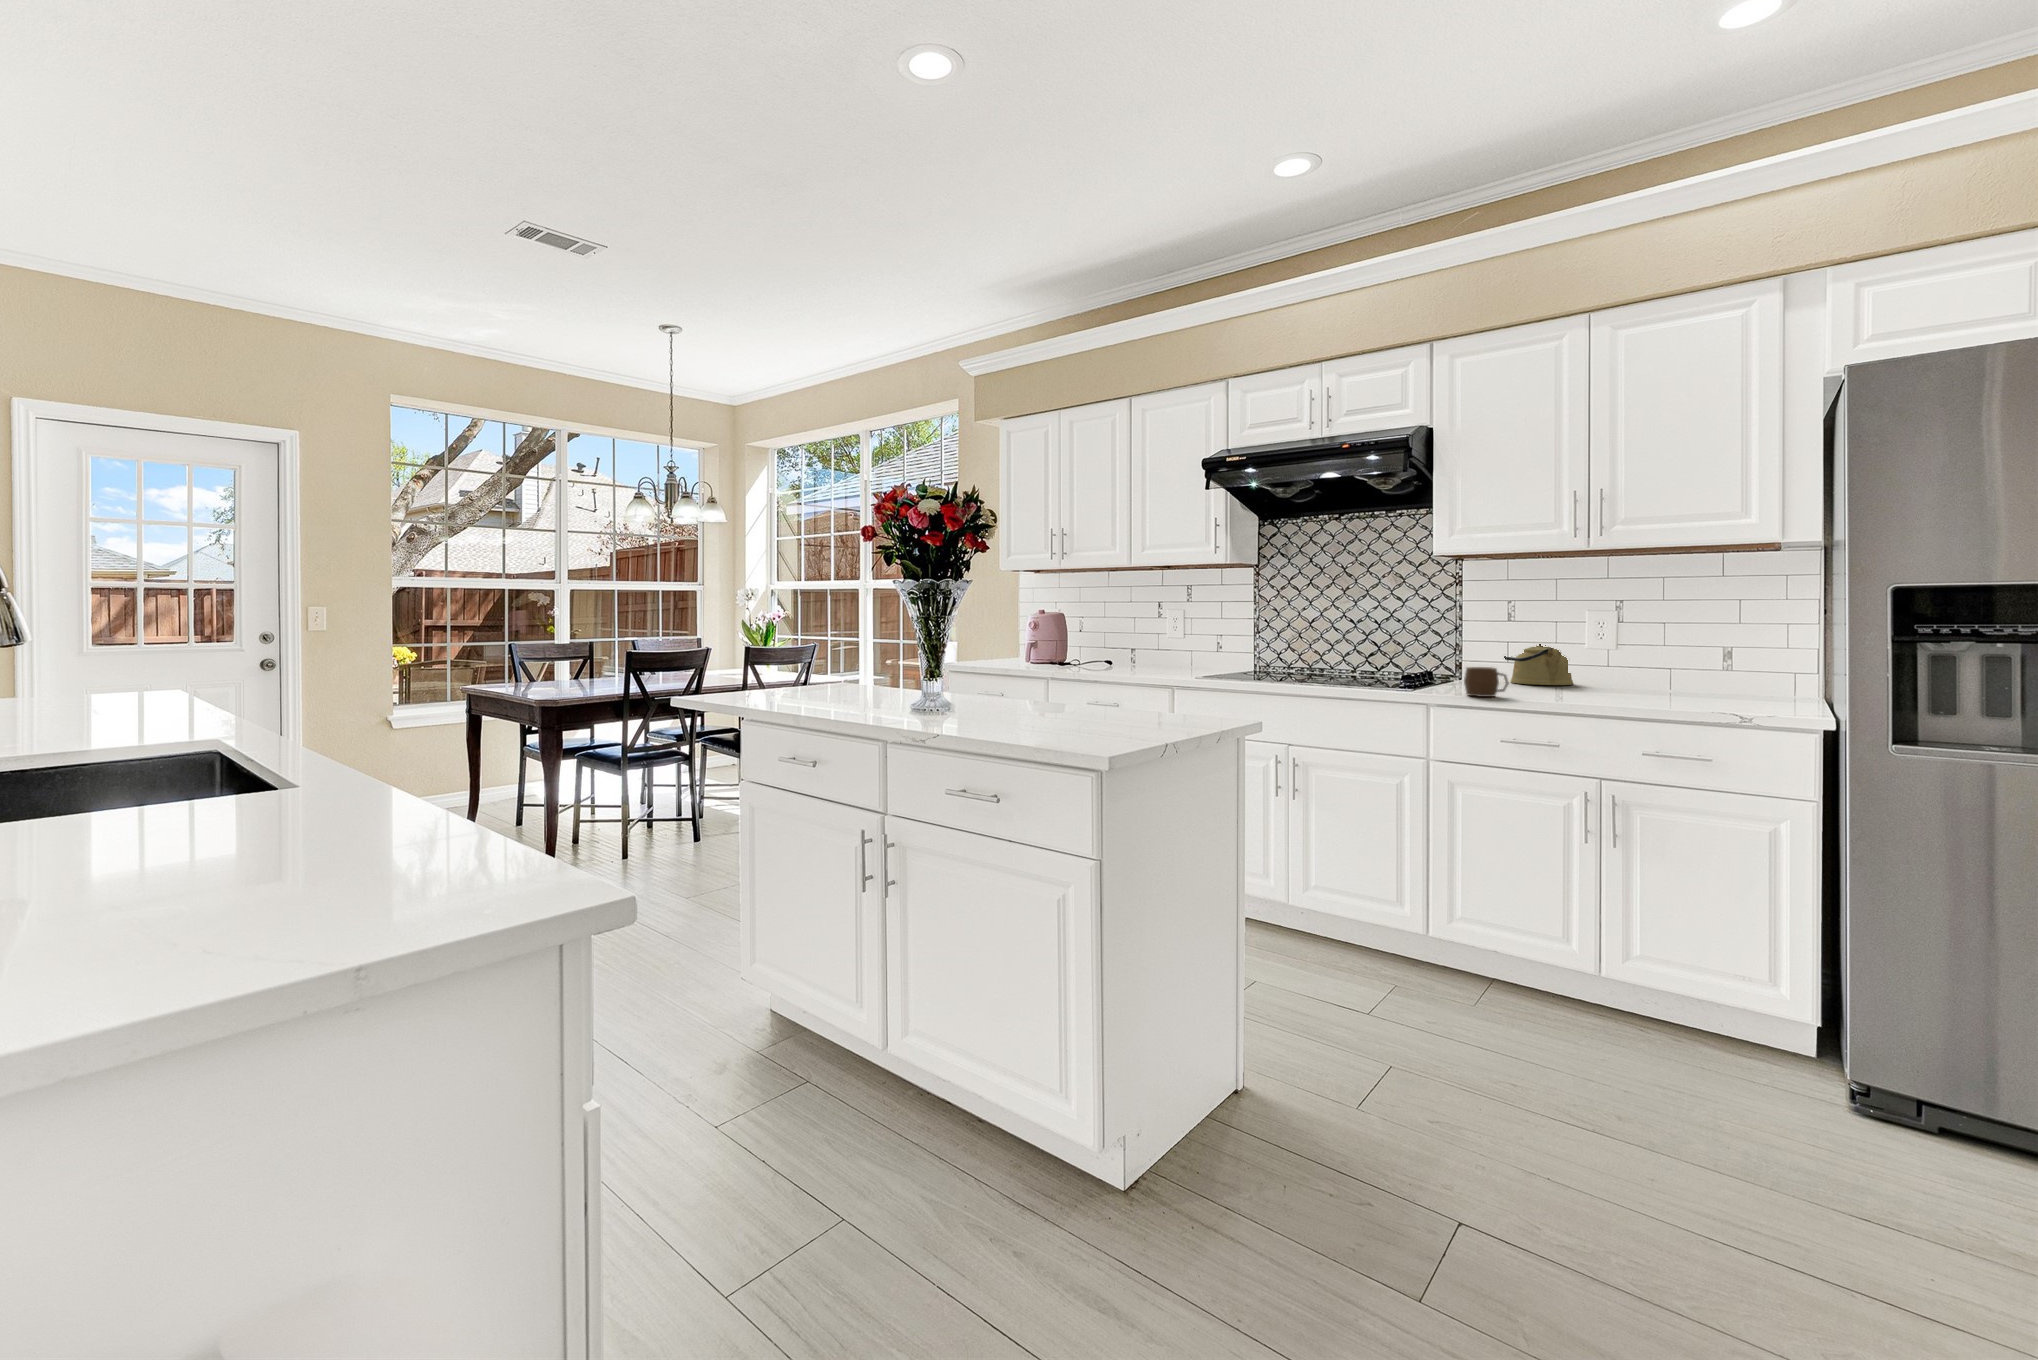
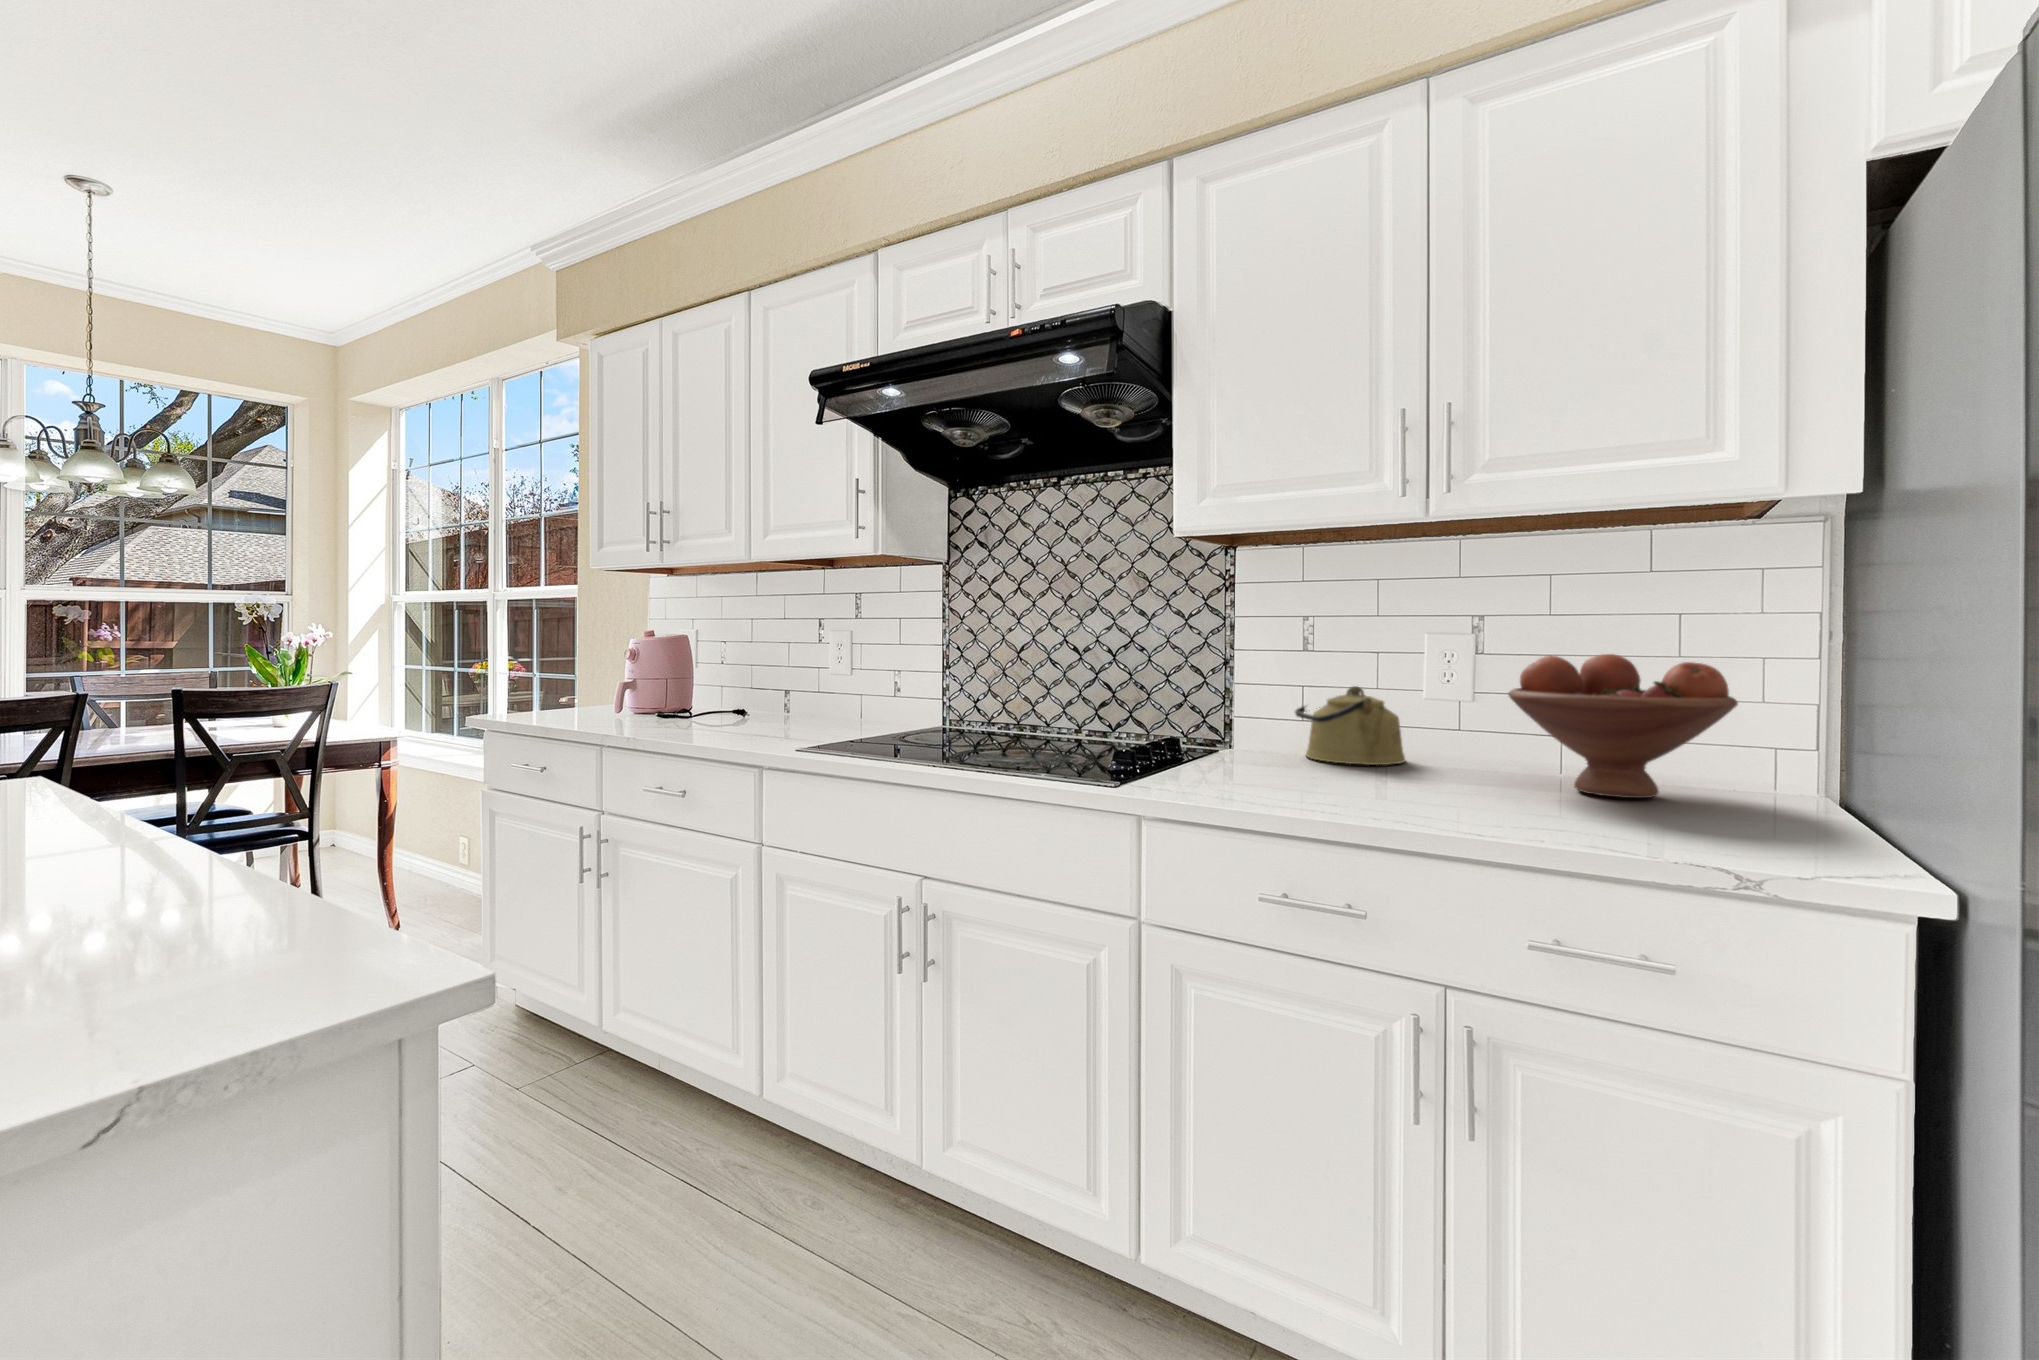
fruit bowl: none [1635,621,1763,697] -> present [1508,654,1738,798]
mug: present [1464,667,1508,697] -> none [1205,739,1284,799]

